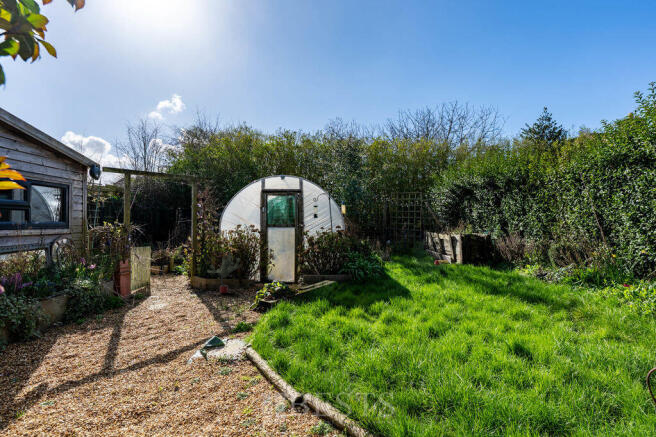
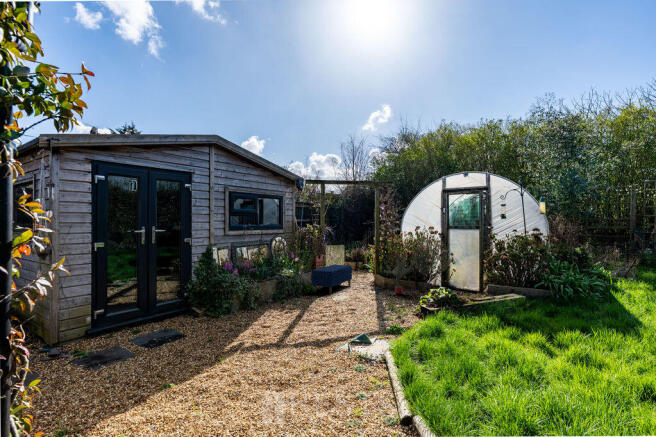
bench: none [115,269,166,305] -> present [312,265,352,294]

